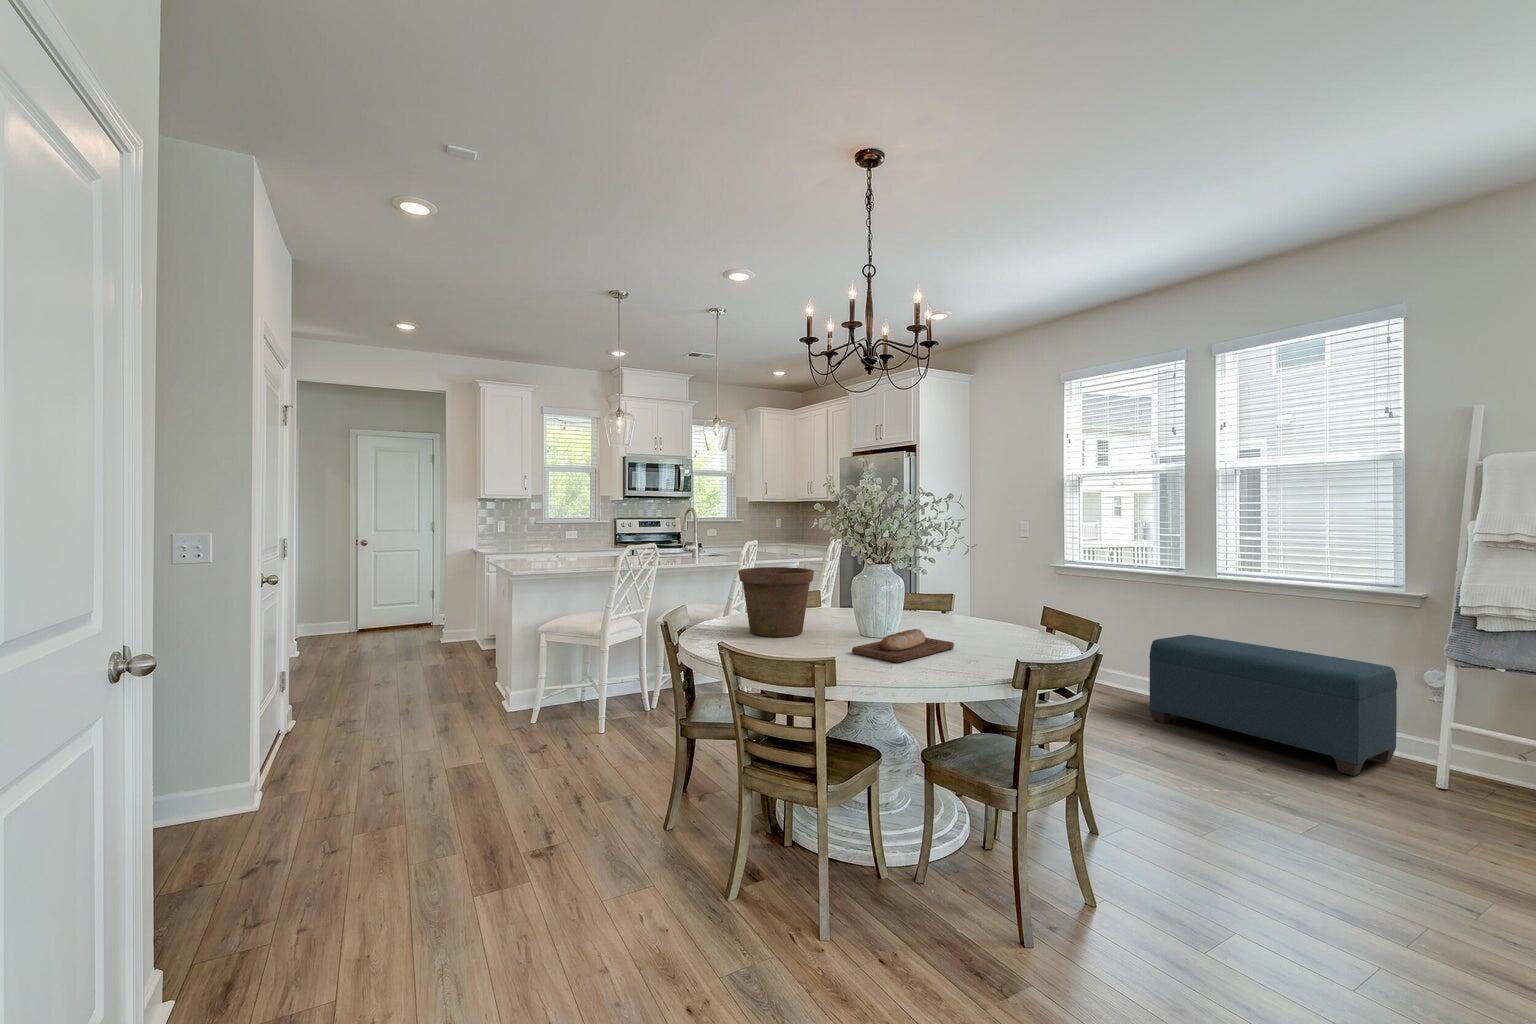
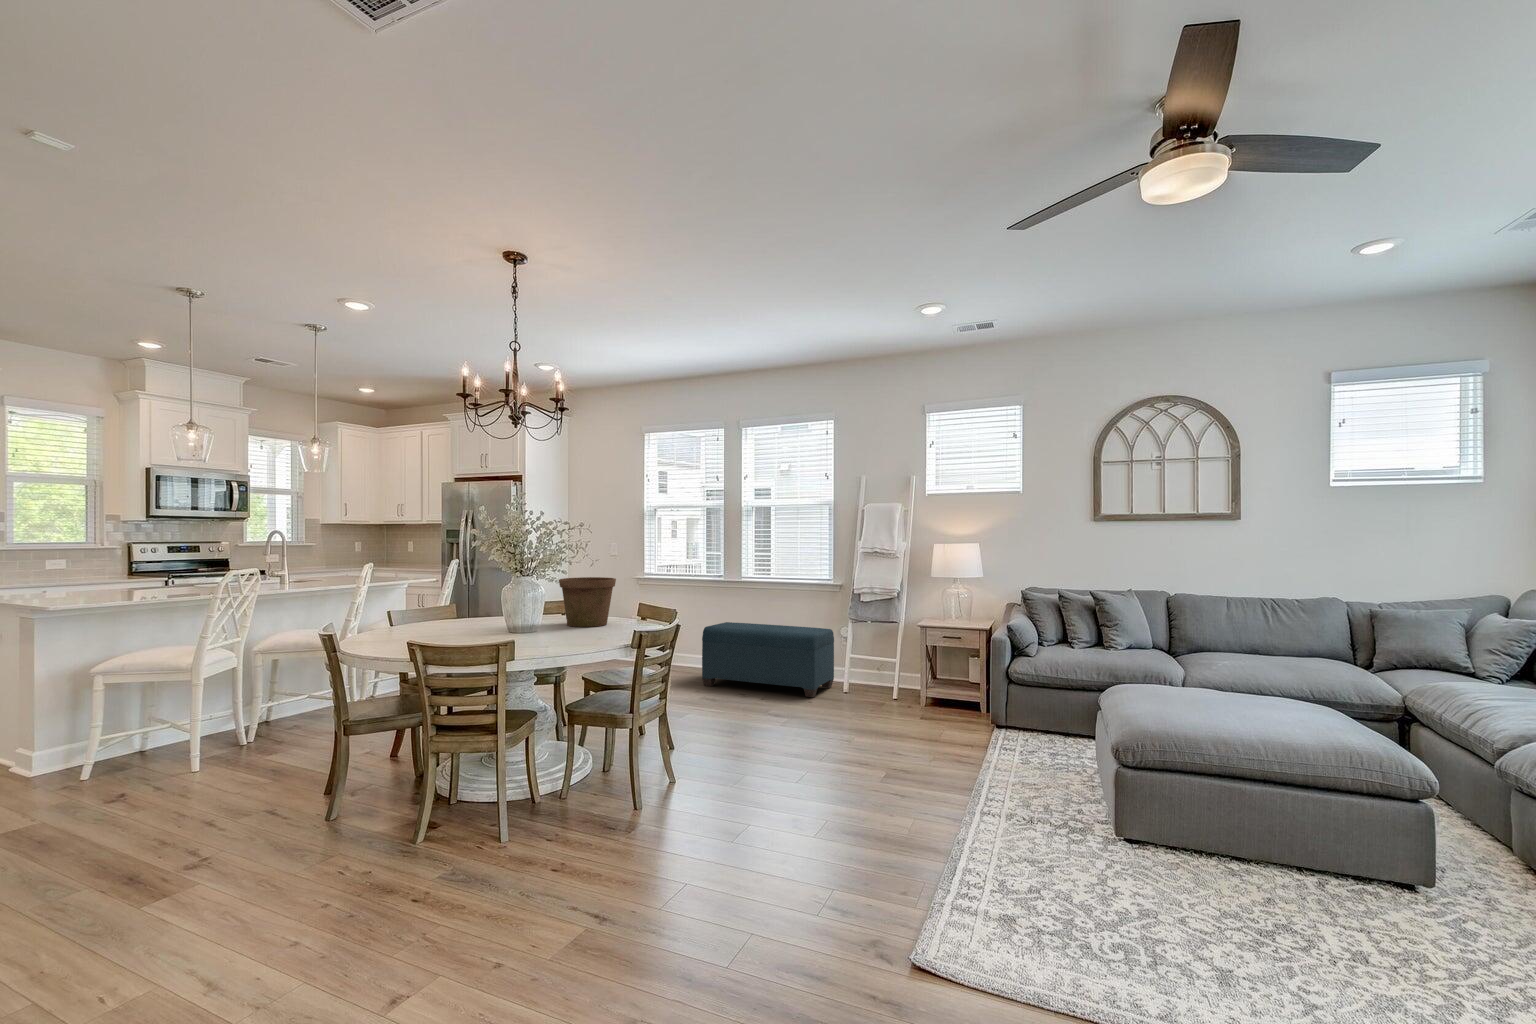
flower pot: present [739,567,814,637] -> present [559,577,616,627]
bread loaf: present [852,629,954,663] -> none [511,621,583,643]

